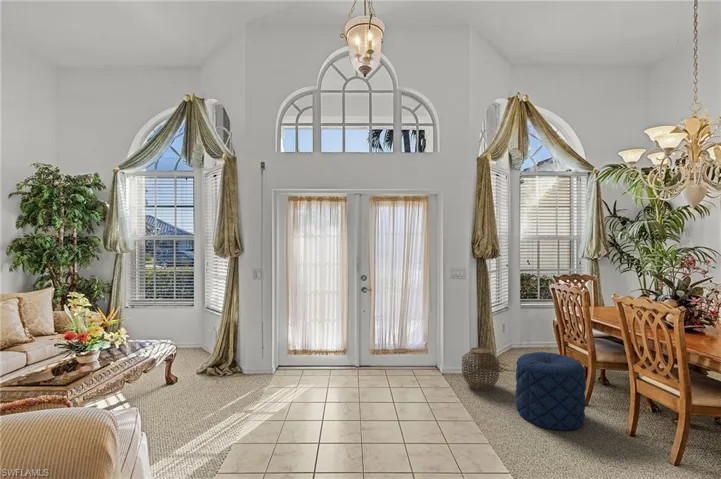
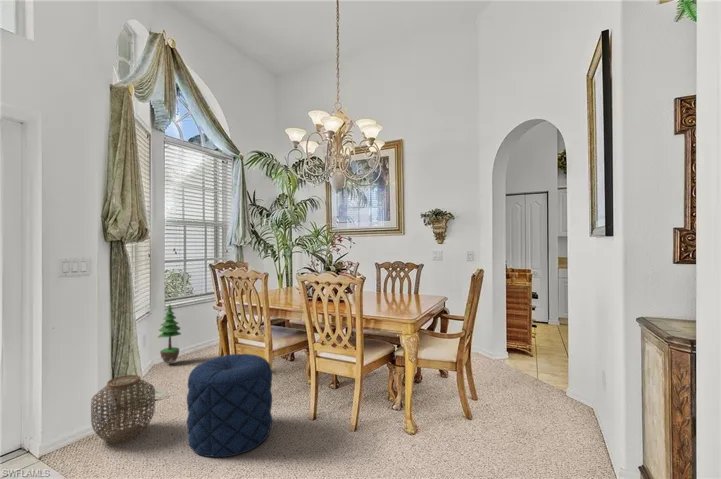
potted tree: none [514,303,532,351] -> present [158,305,181,364]

